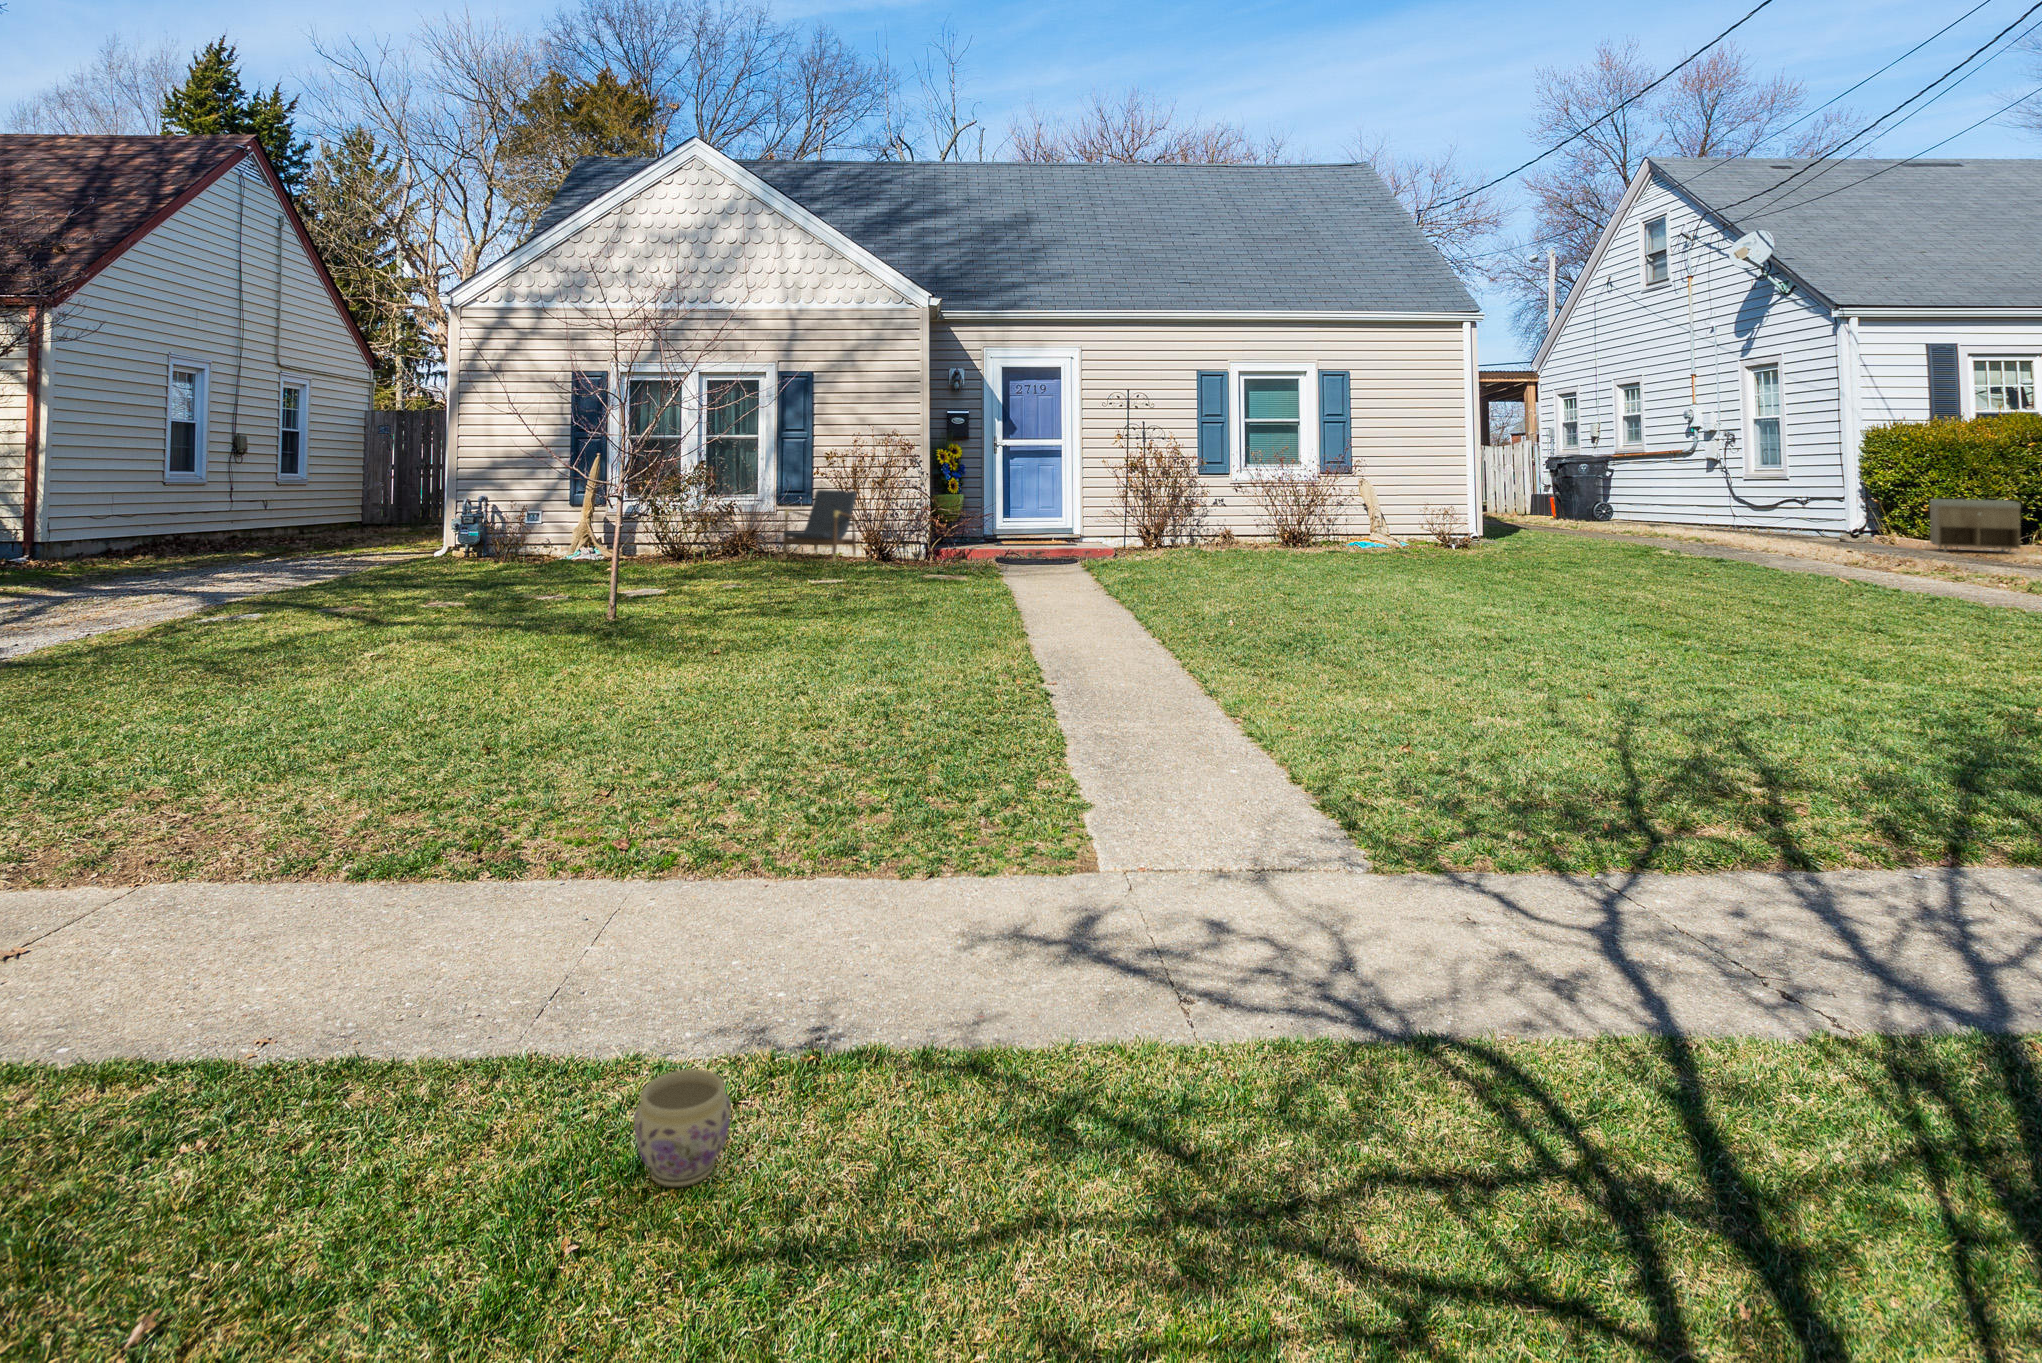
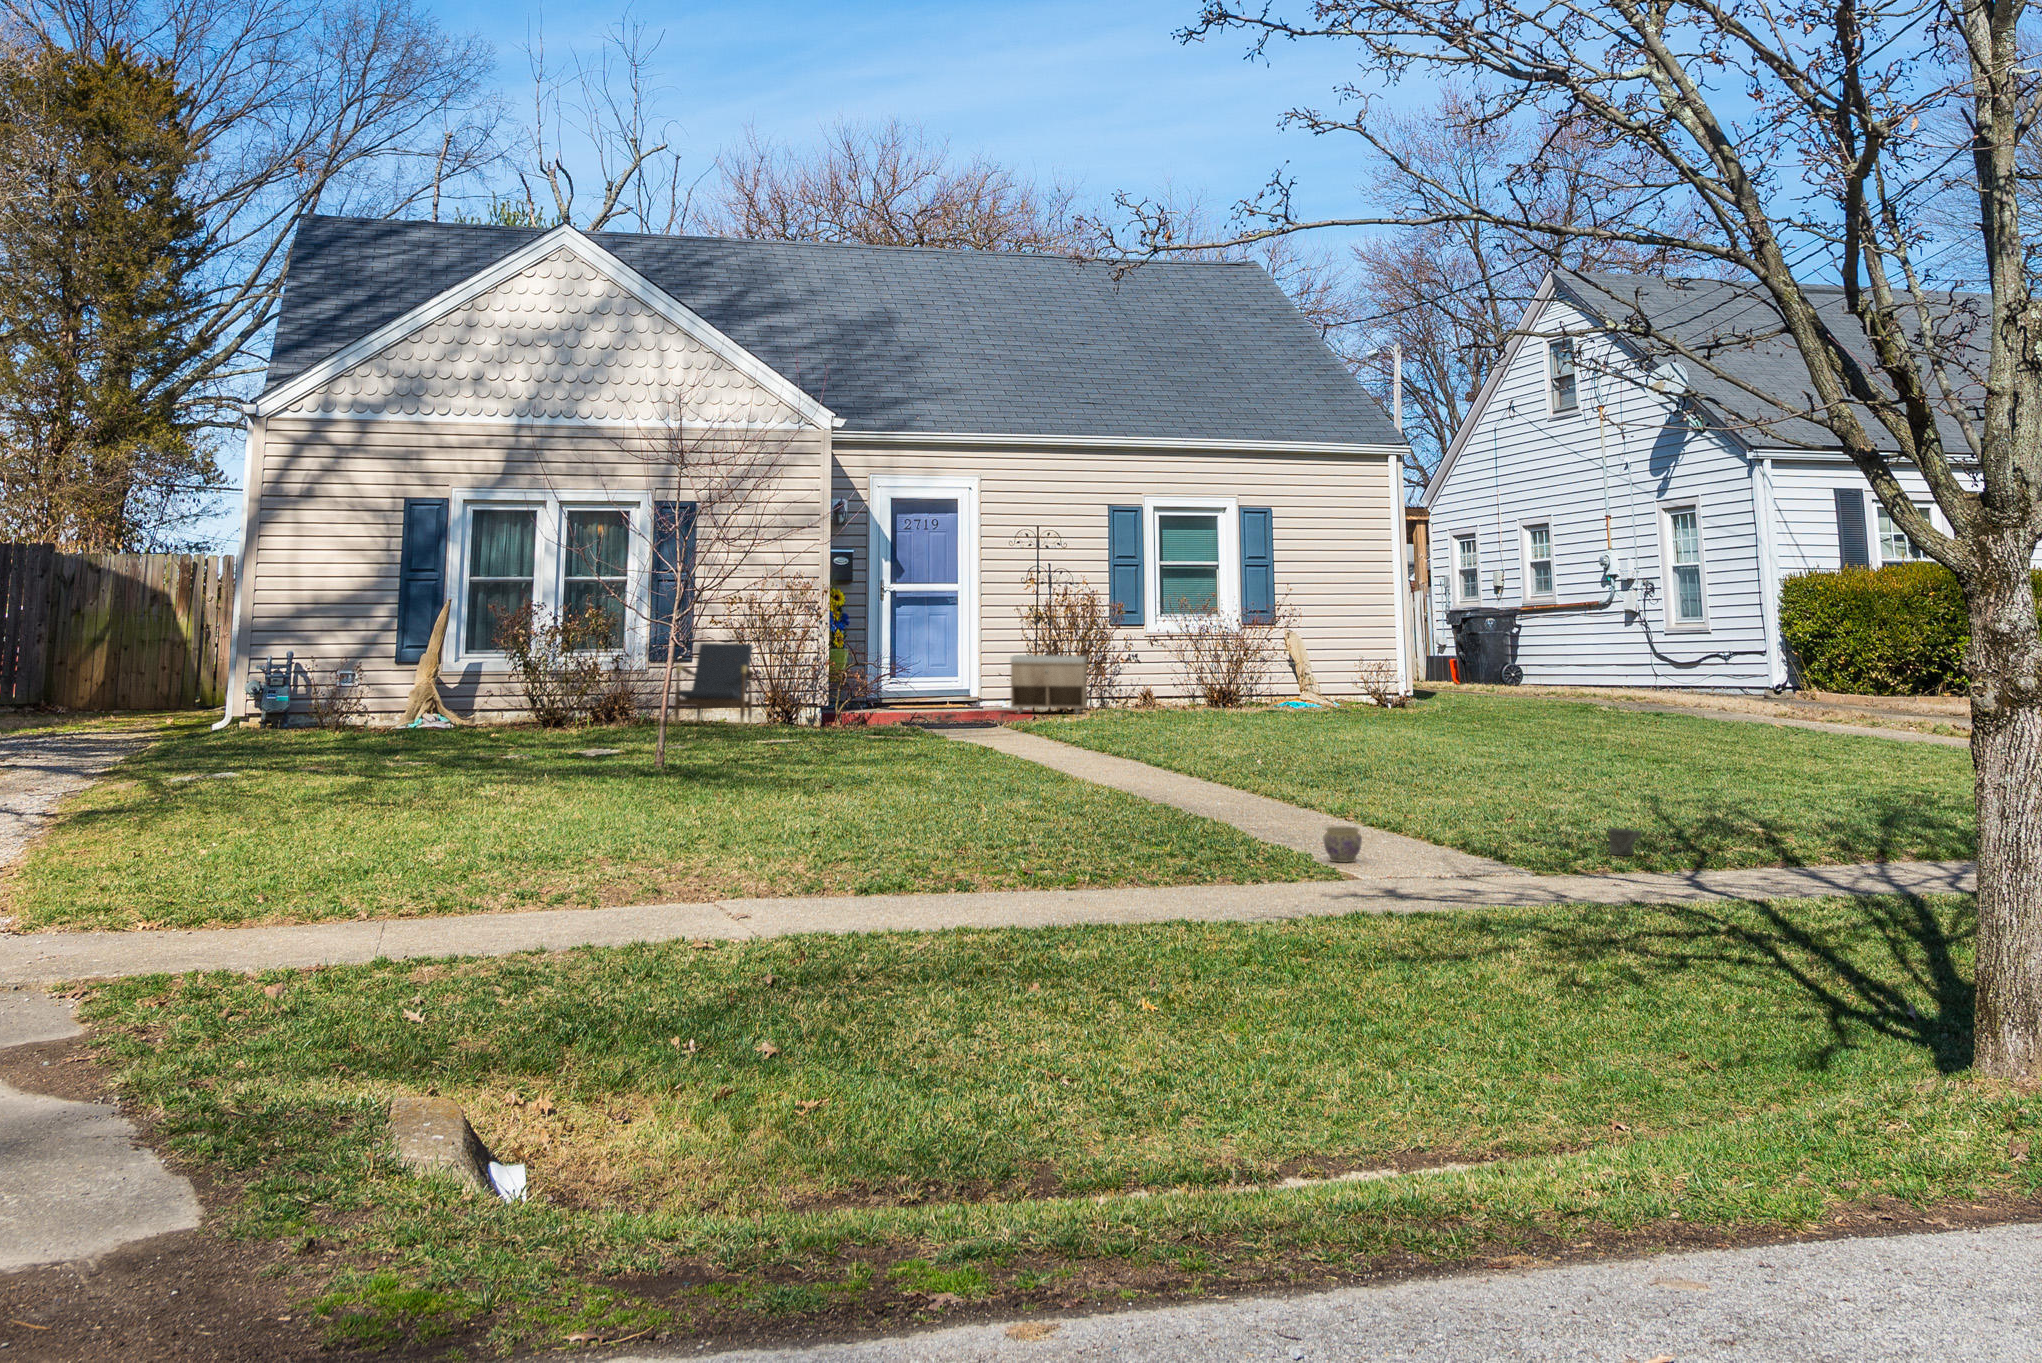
storage bench: present [1930,499,2021,554] -> present [1011,655,1087,714]
watering can: none [1400,1112,1471,1231] -> present [1609,827,1641,856]

